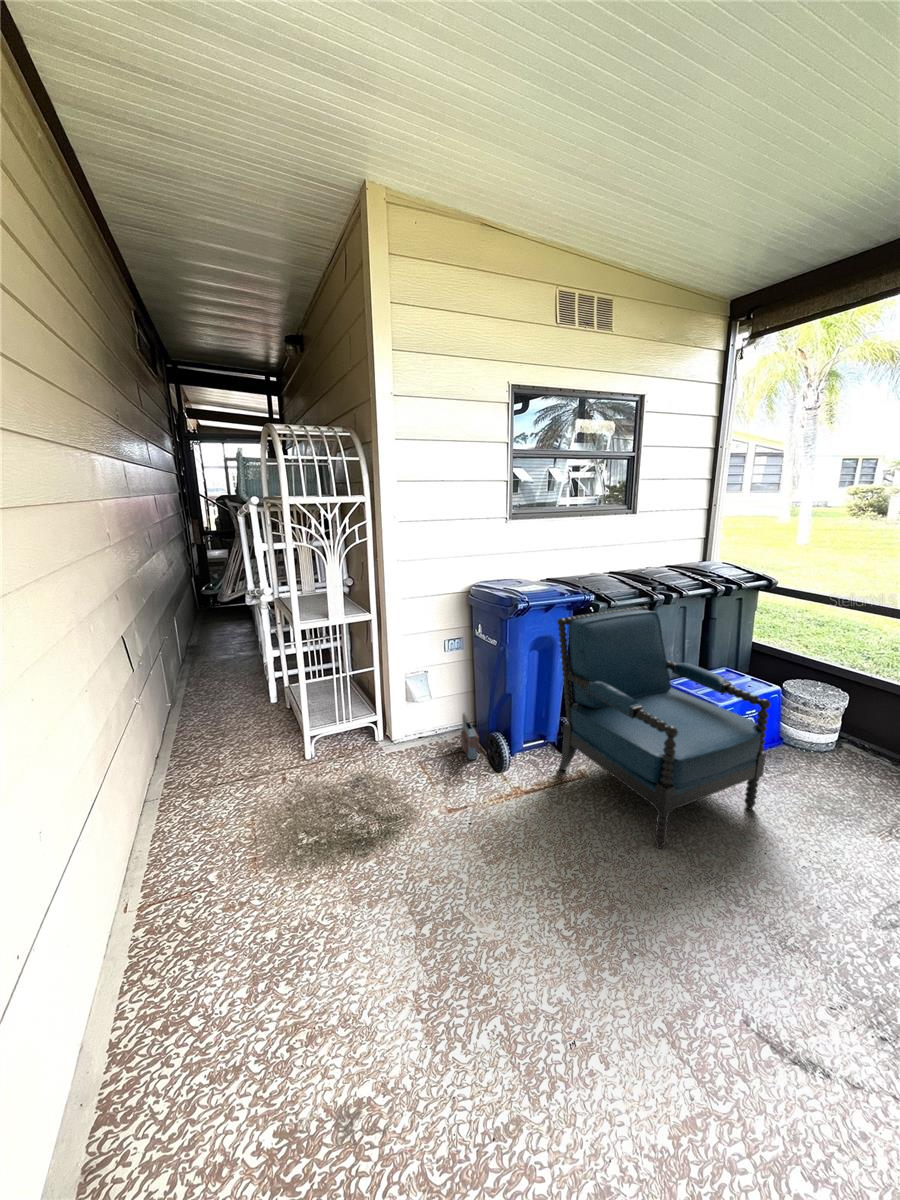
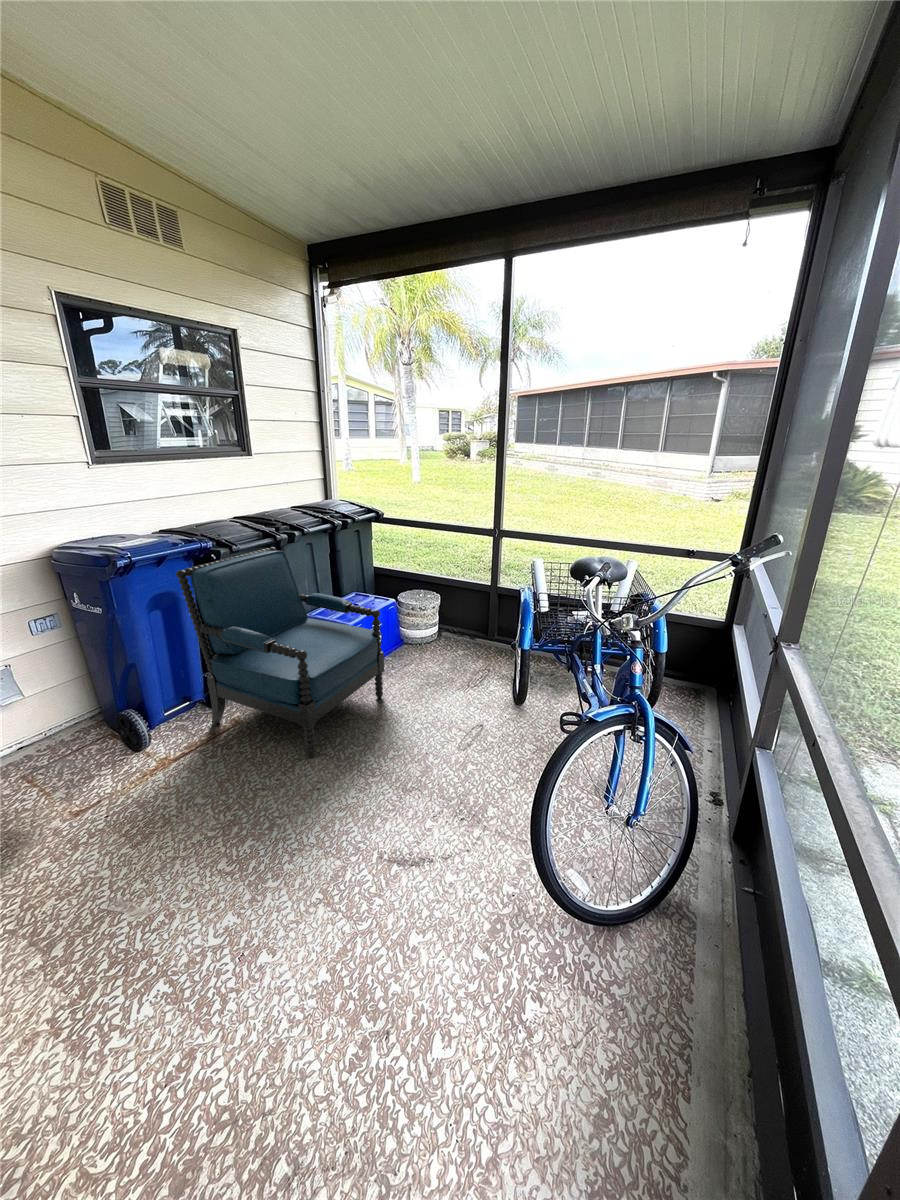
watering can: present [461,713,479,760] -> none [78,701,110,752]

